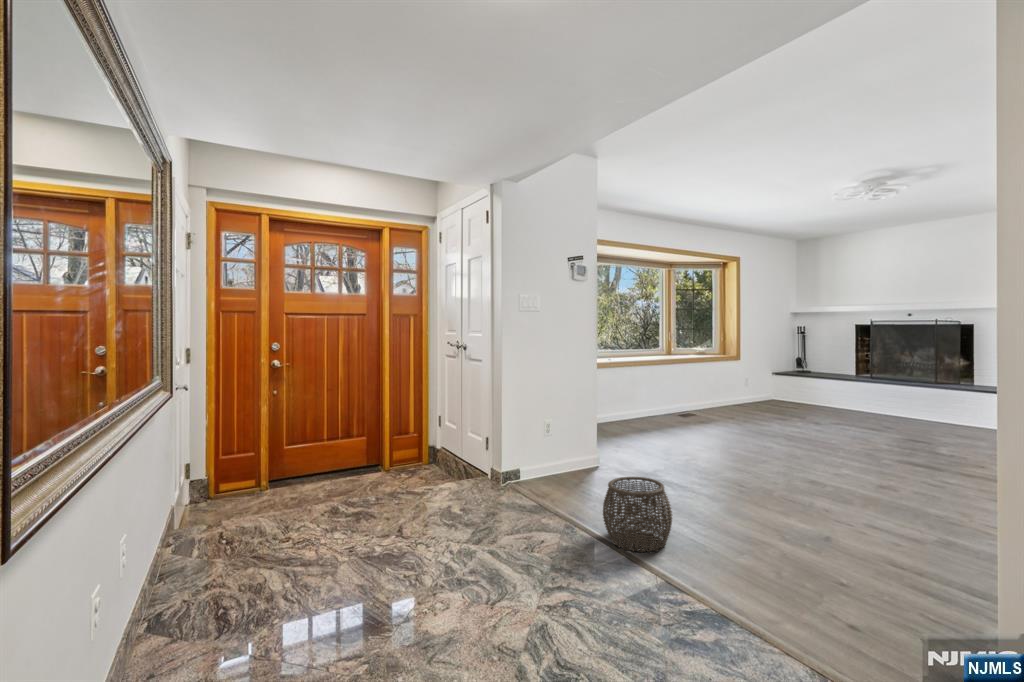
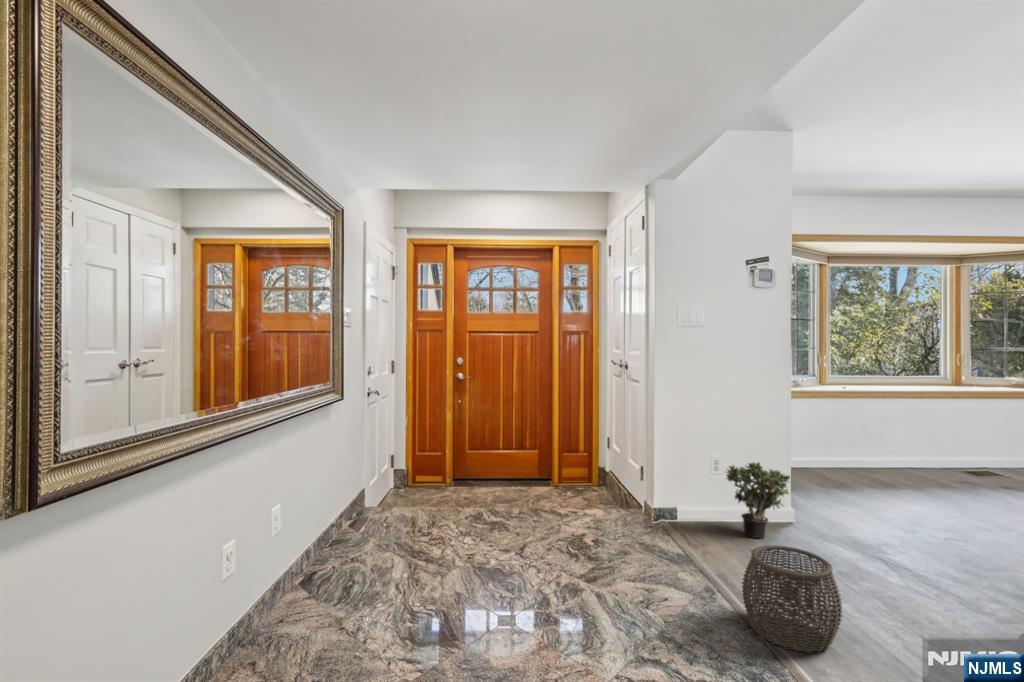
potted plant: none [553,421,600,482] -> present [727,462,790,538]

